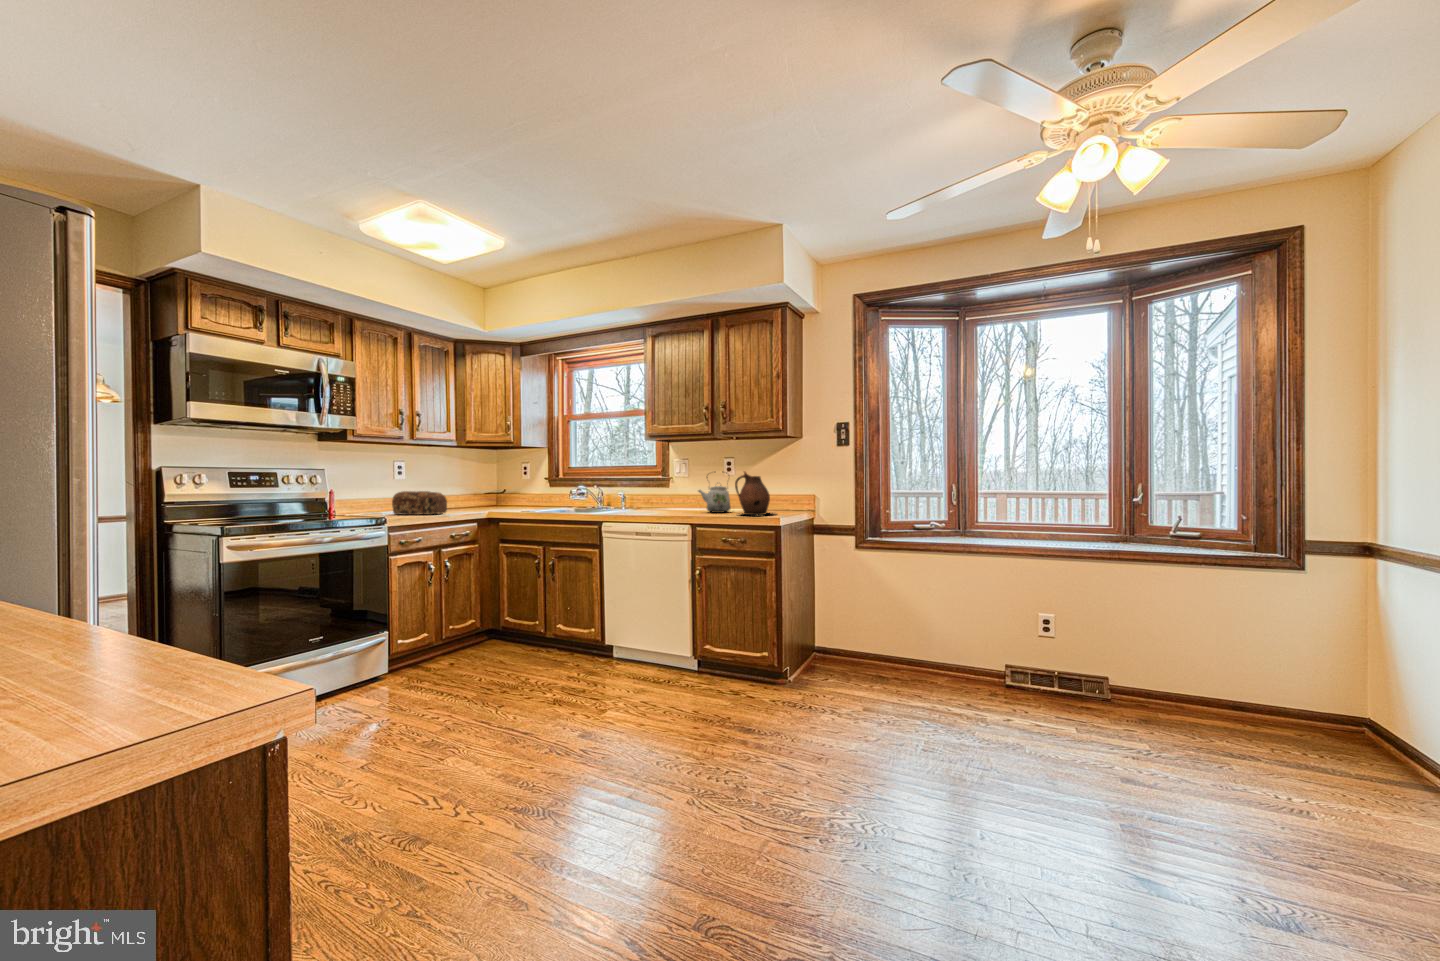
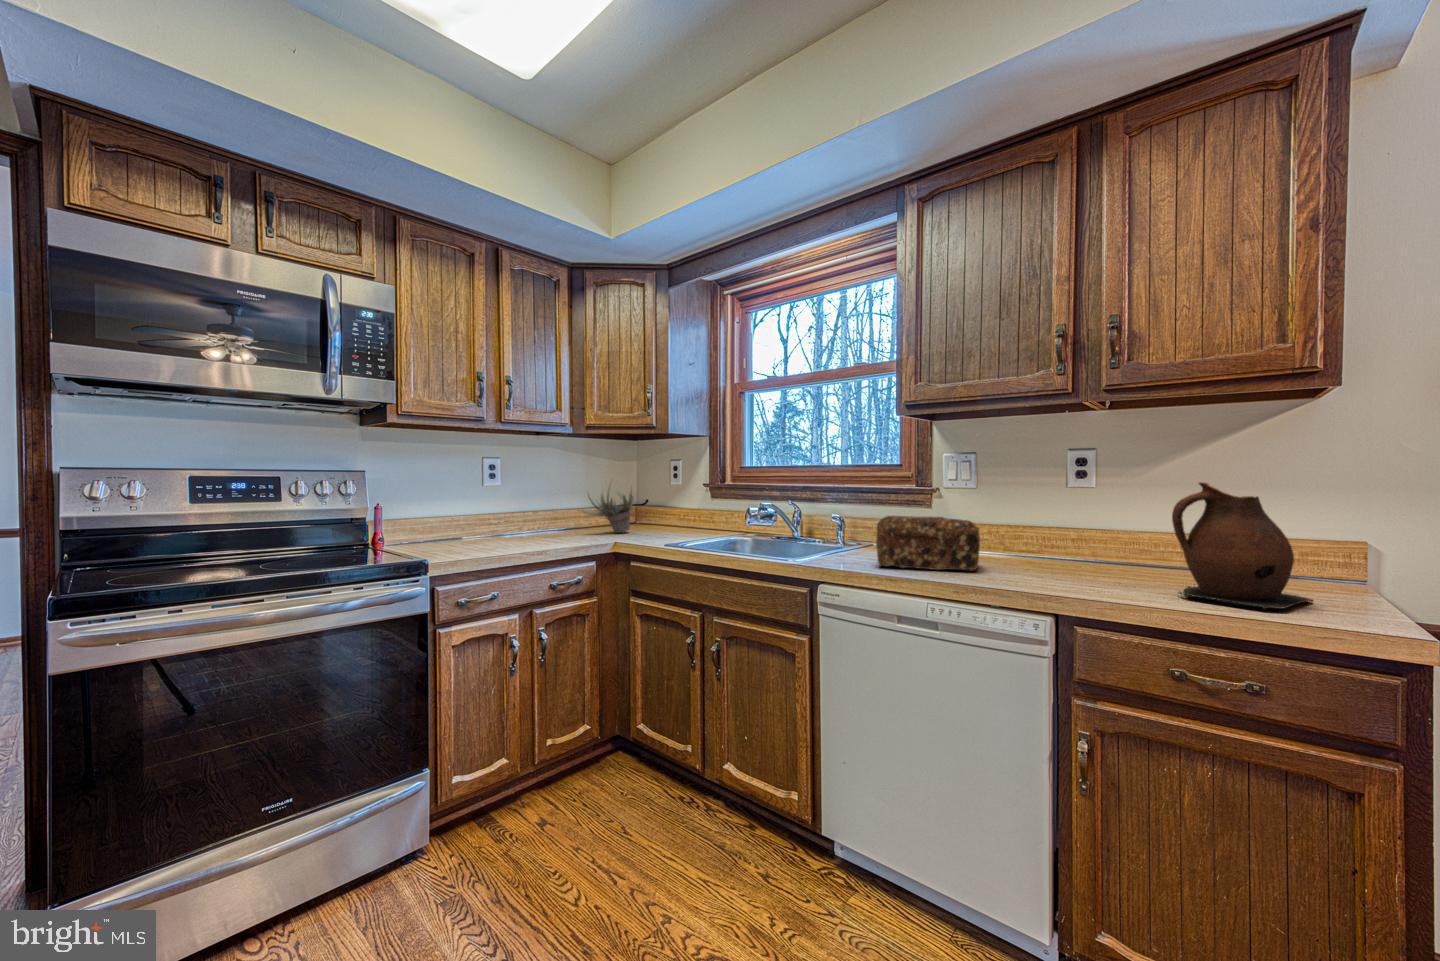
kettle: present [698,473,731,513] -> none [1034,481,1122,577]
succulent plant: none [463,475,498,509] -> present [581,485,634,533]
bread loaf: present [392,491,447,515] -> present [876,516,980,570]

